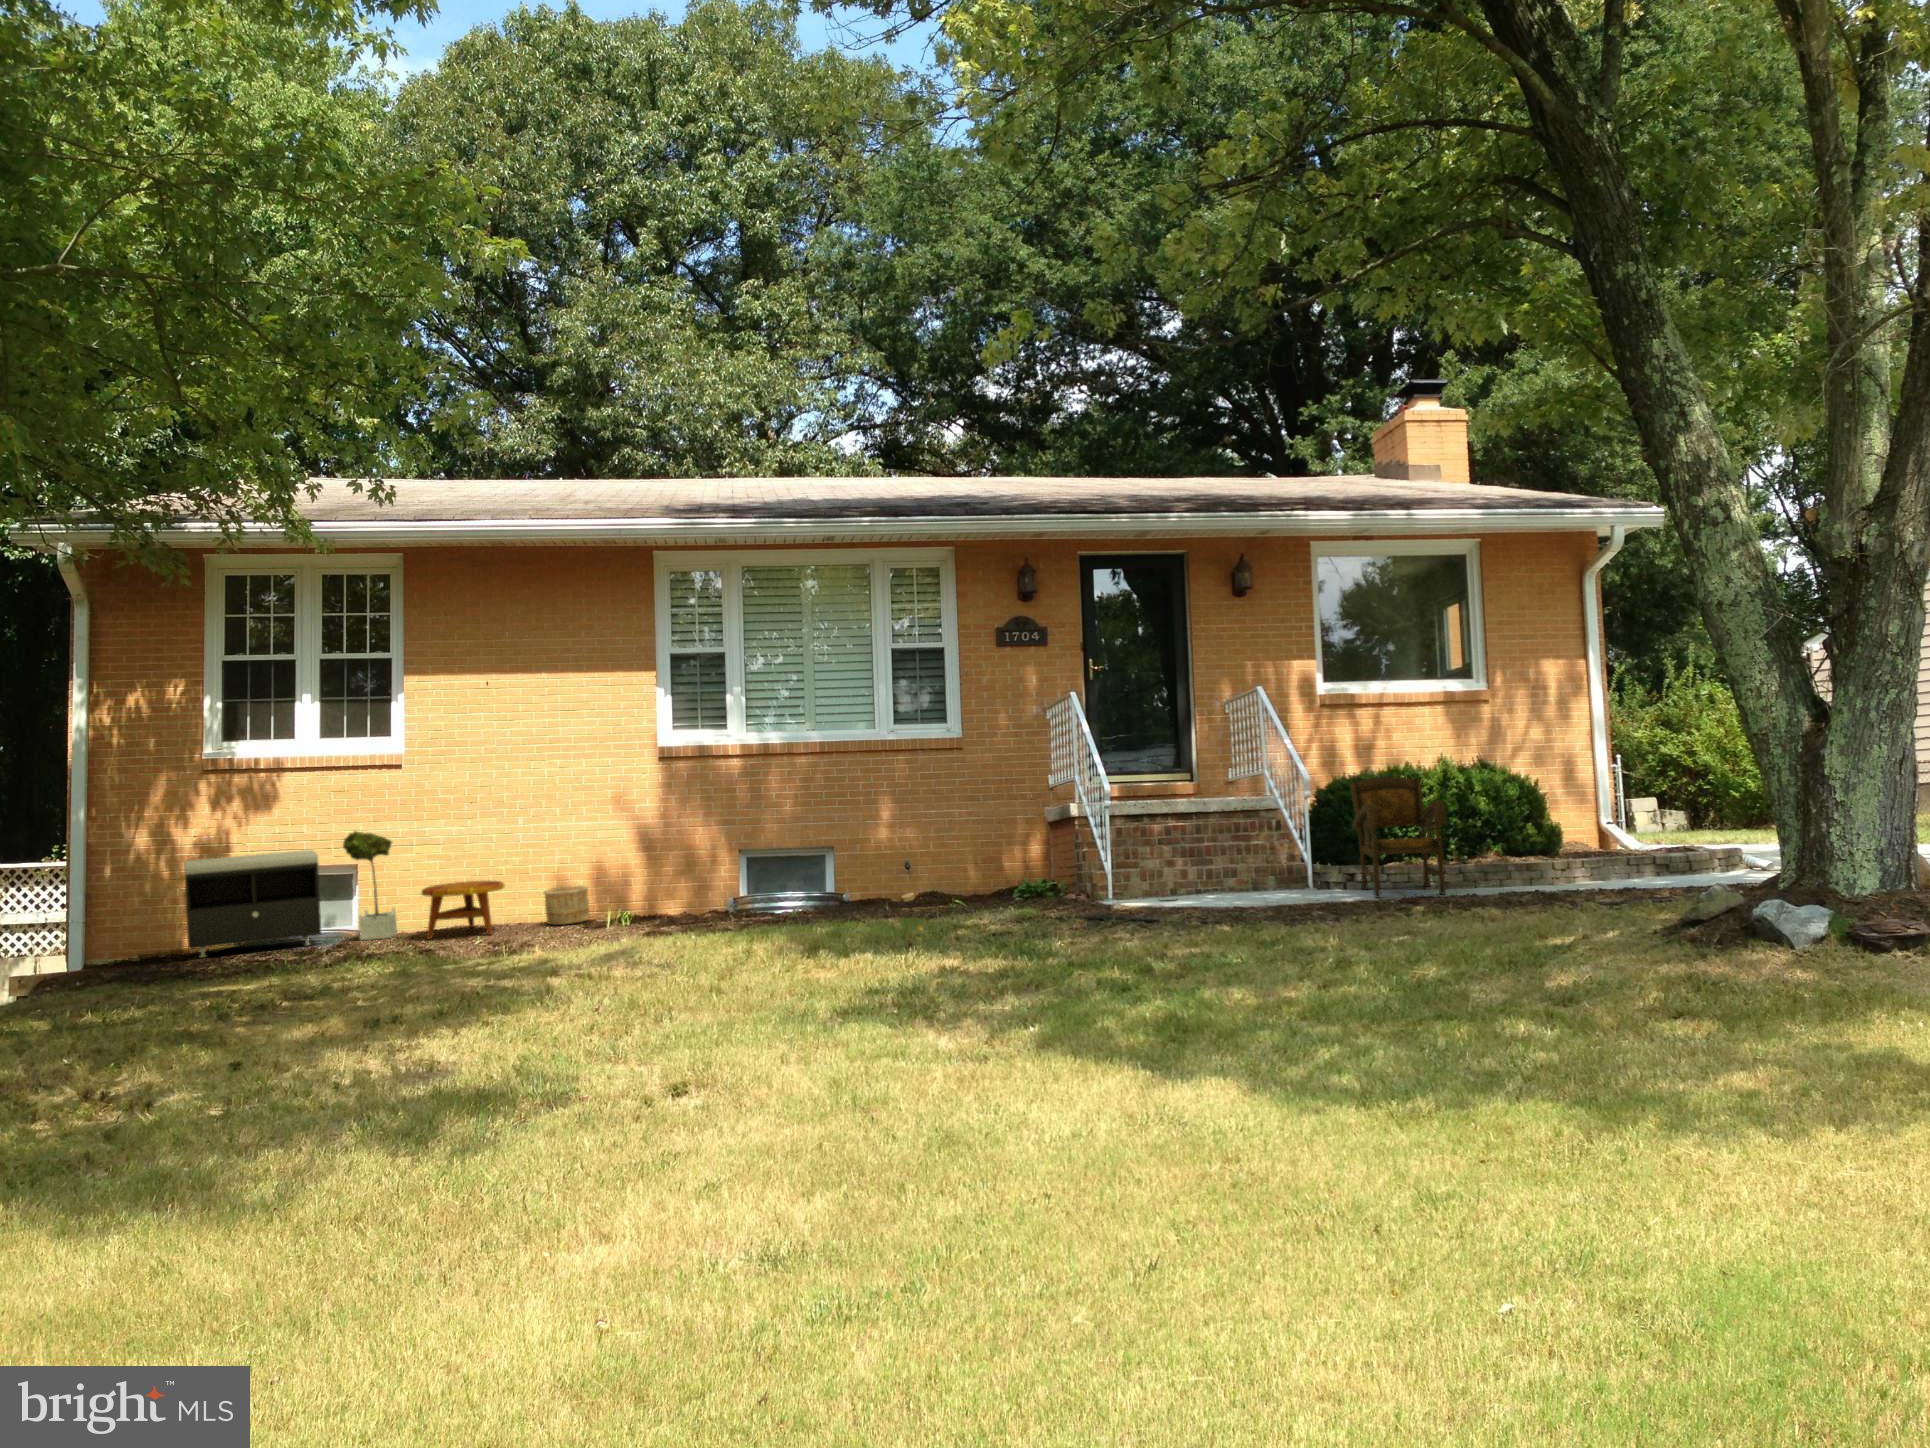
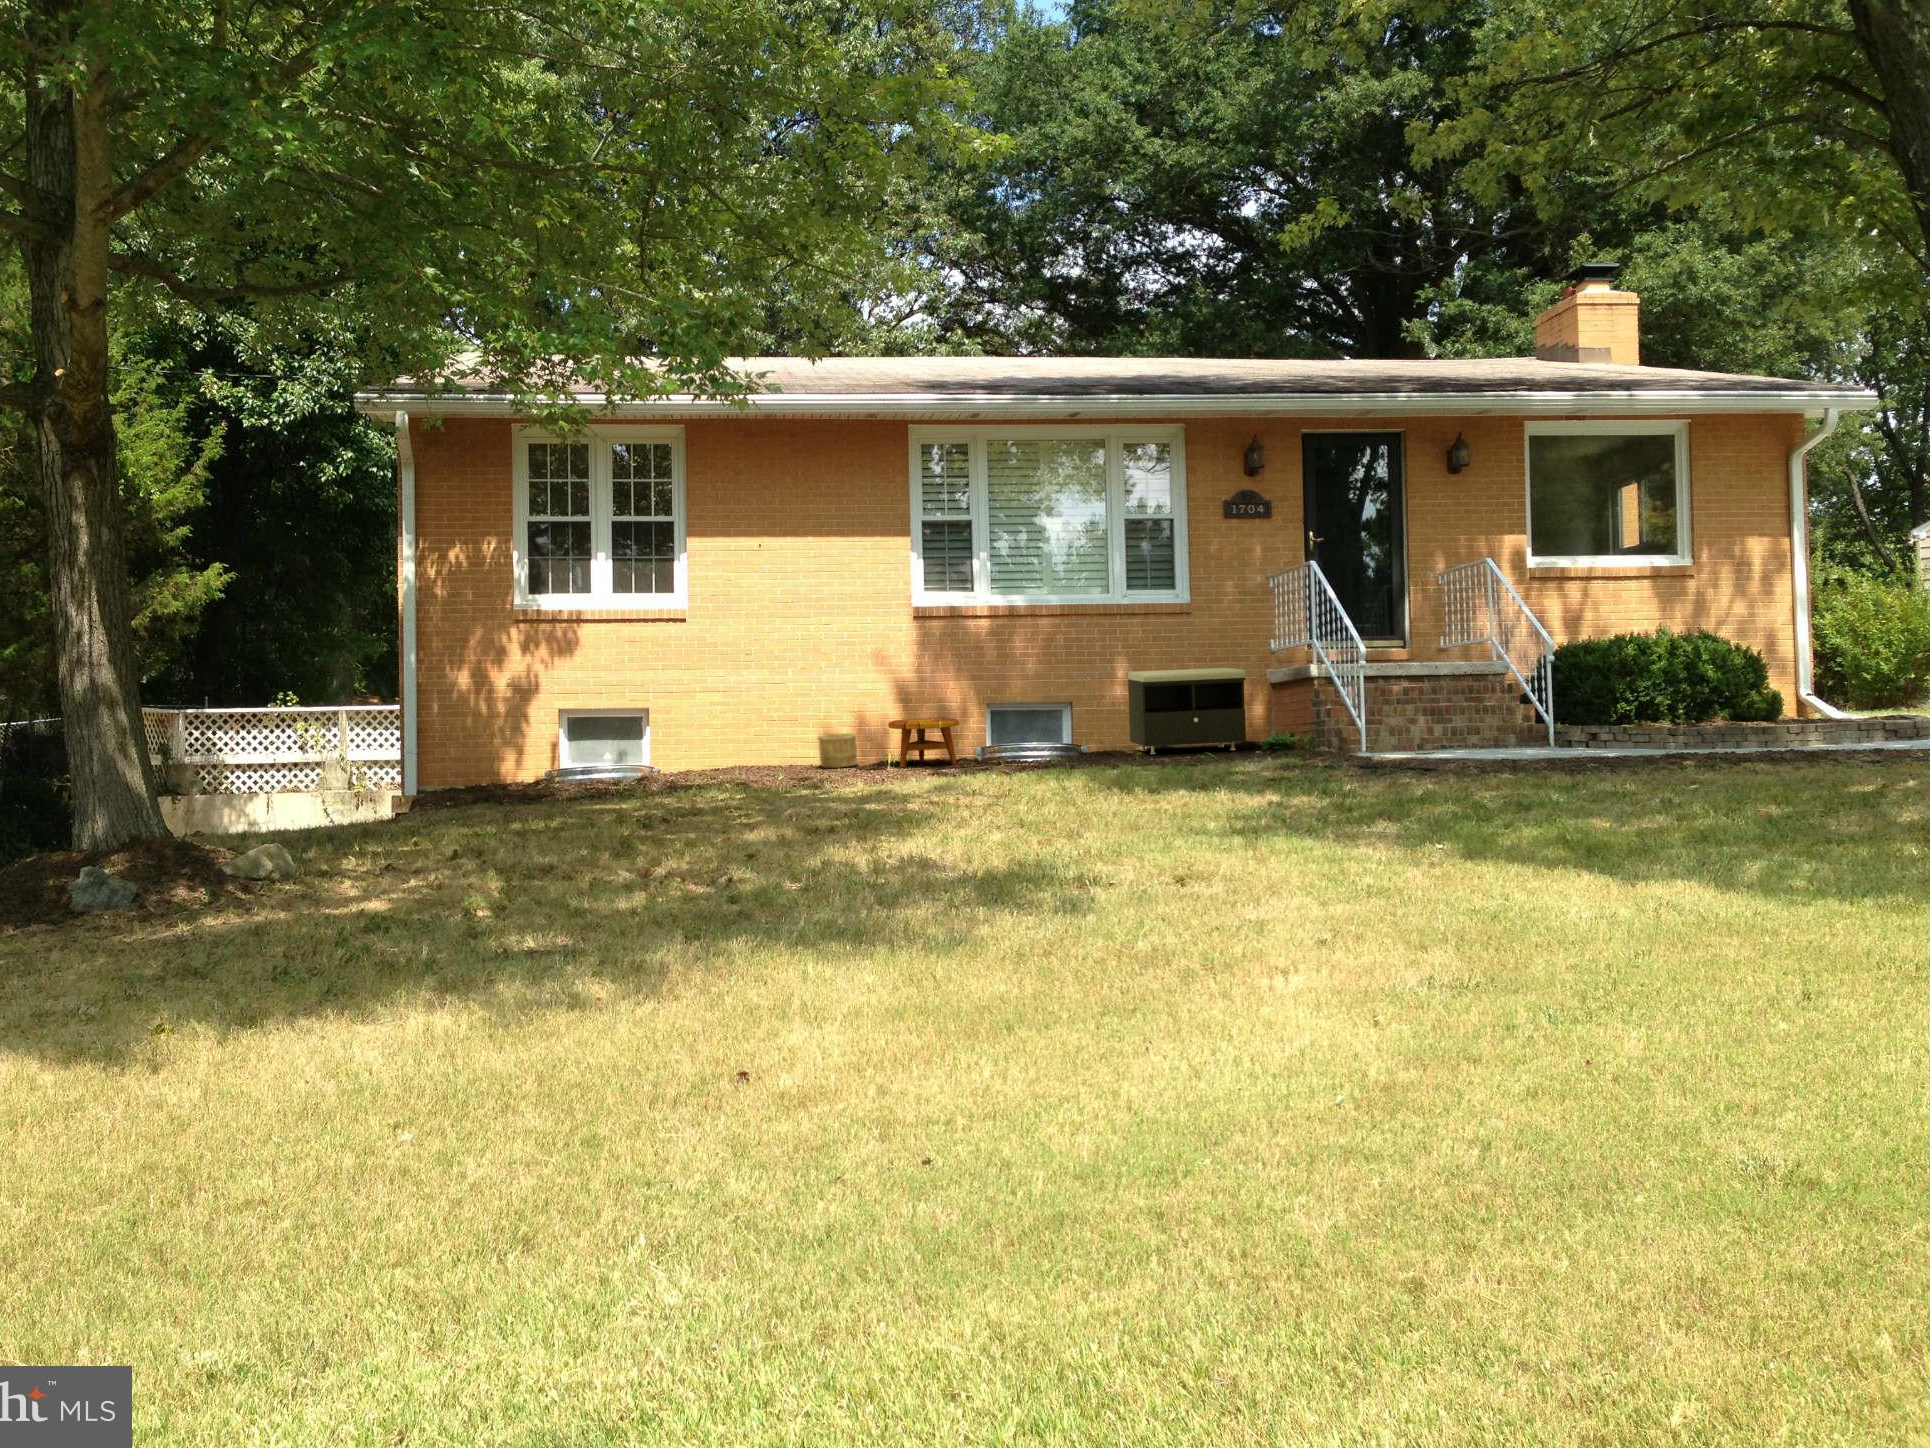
armchair: present [1351,776,1447,898] -> none [1585,642,1691,754]
potted tree: present [343,831,398,940] -> none [642,677,686,777]
storage bench: present [184,850,321,957] -> present [1128,668,1246,754]
side table: present [421,881,504,939] -> present [888,718,959,767]

